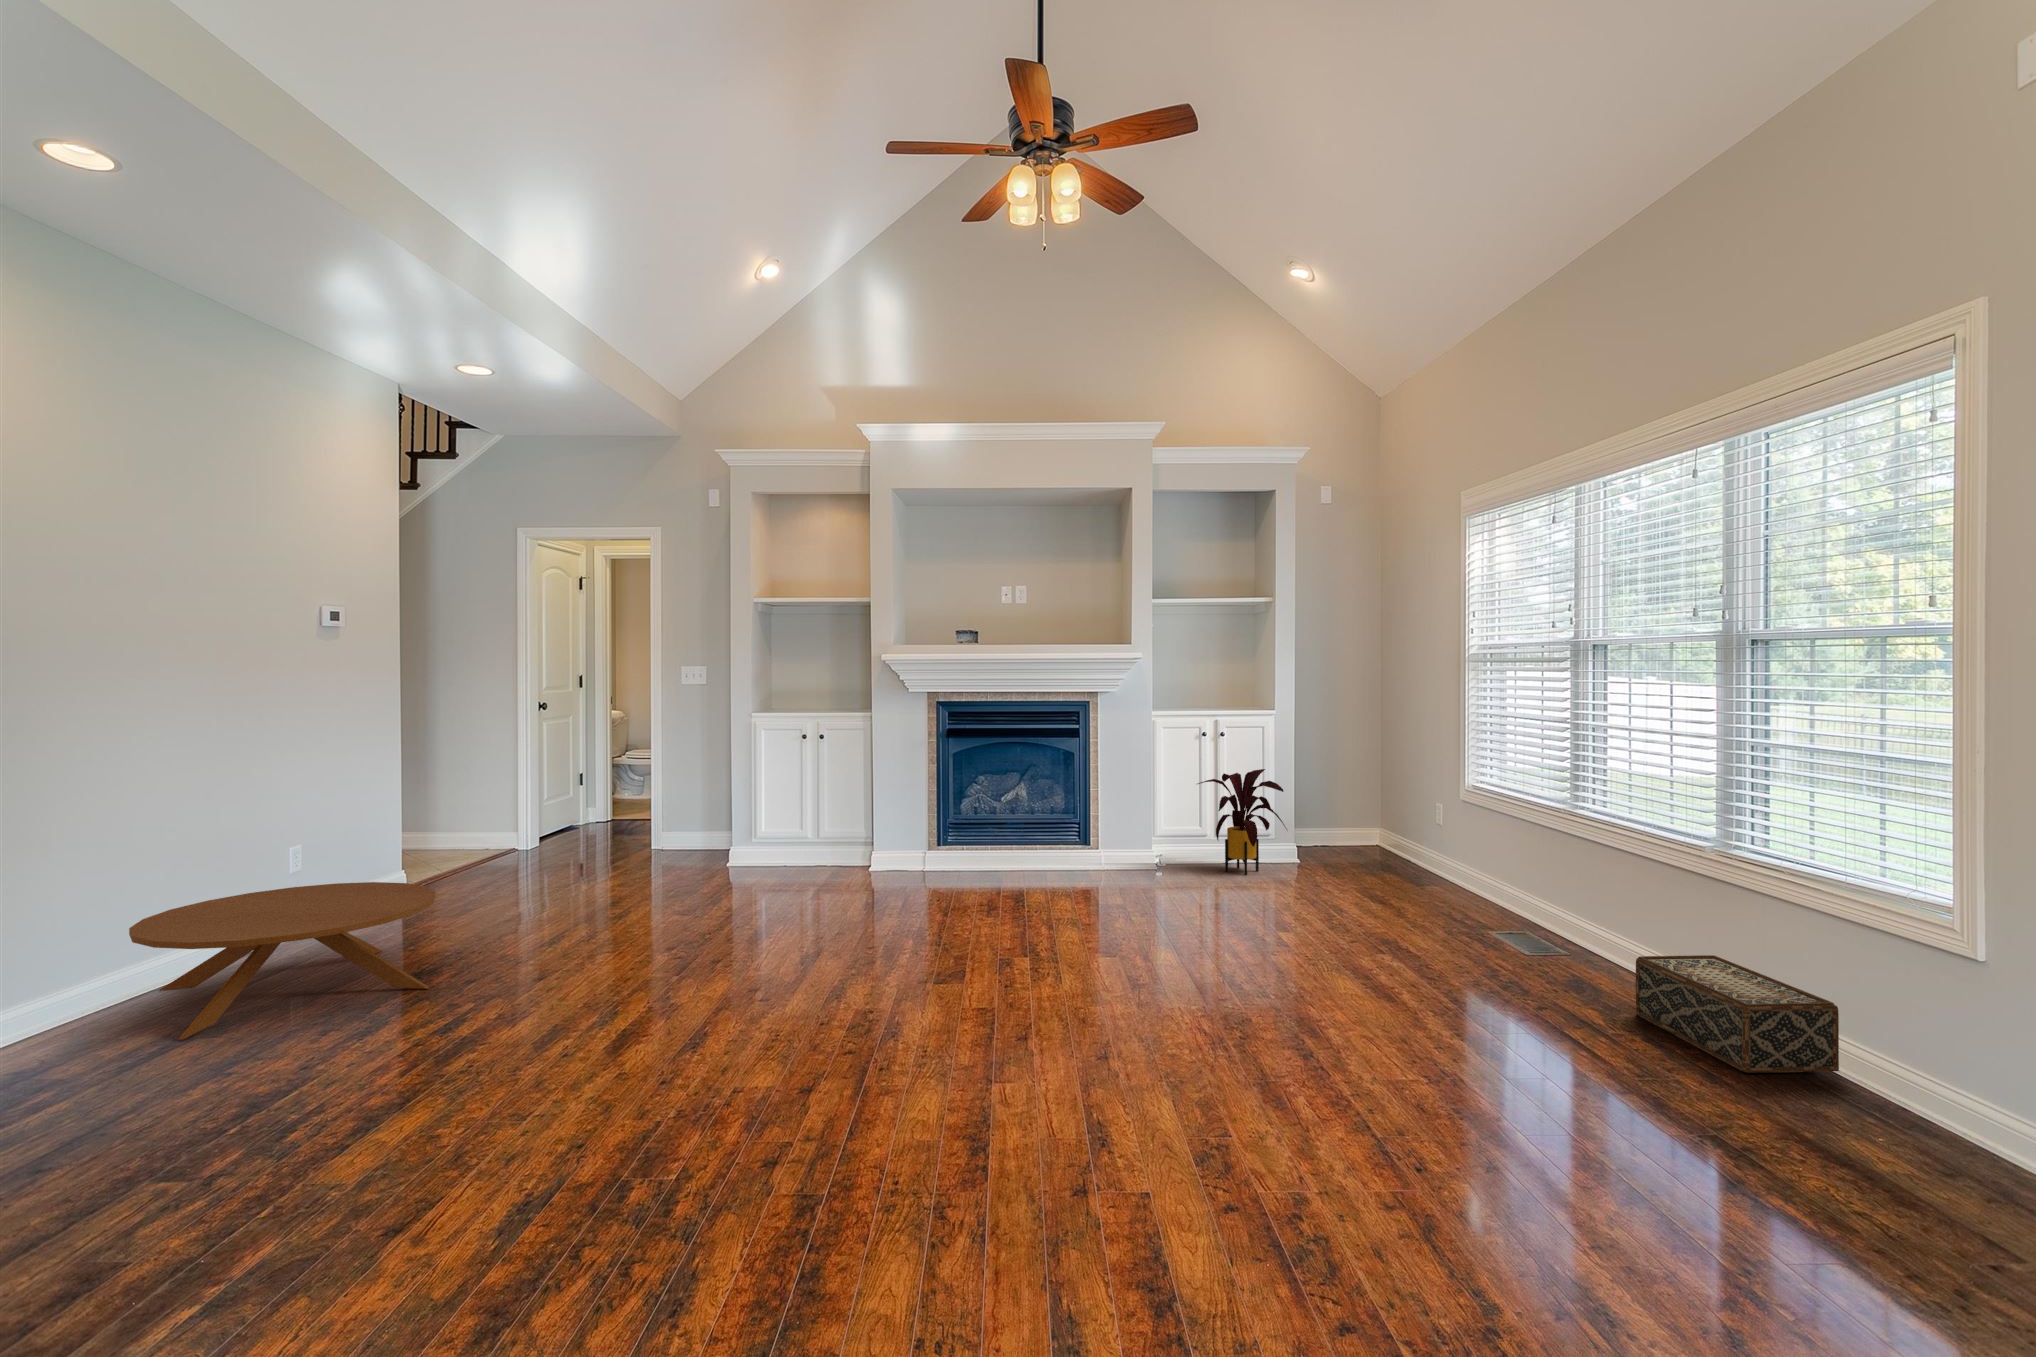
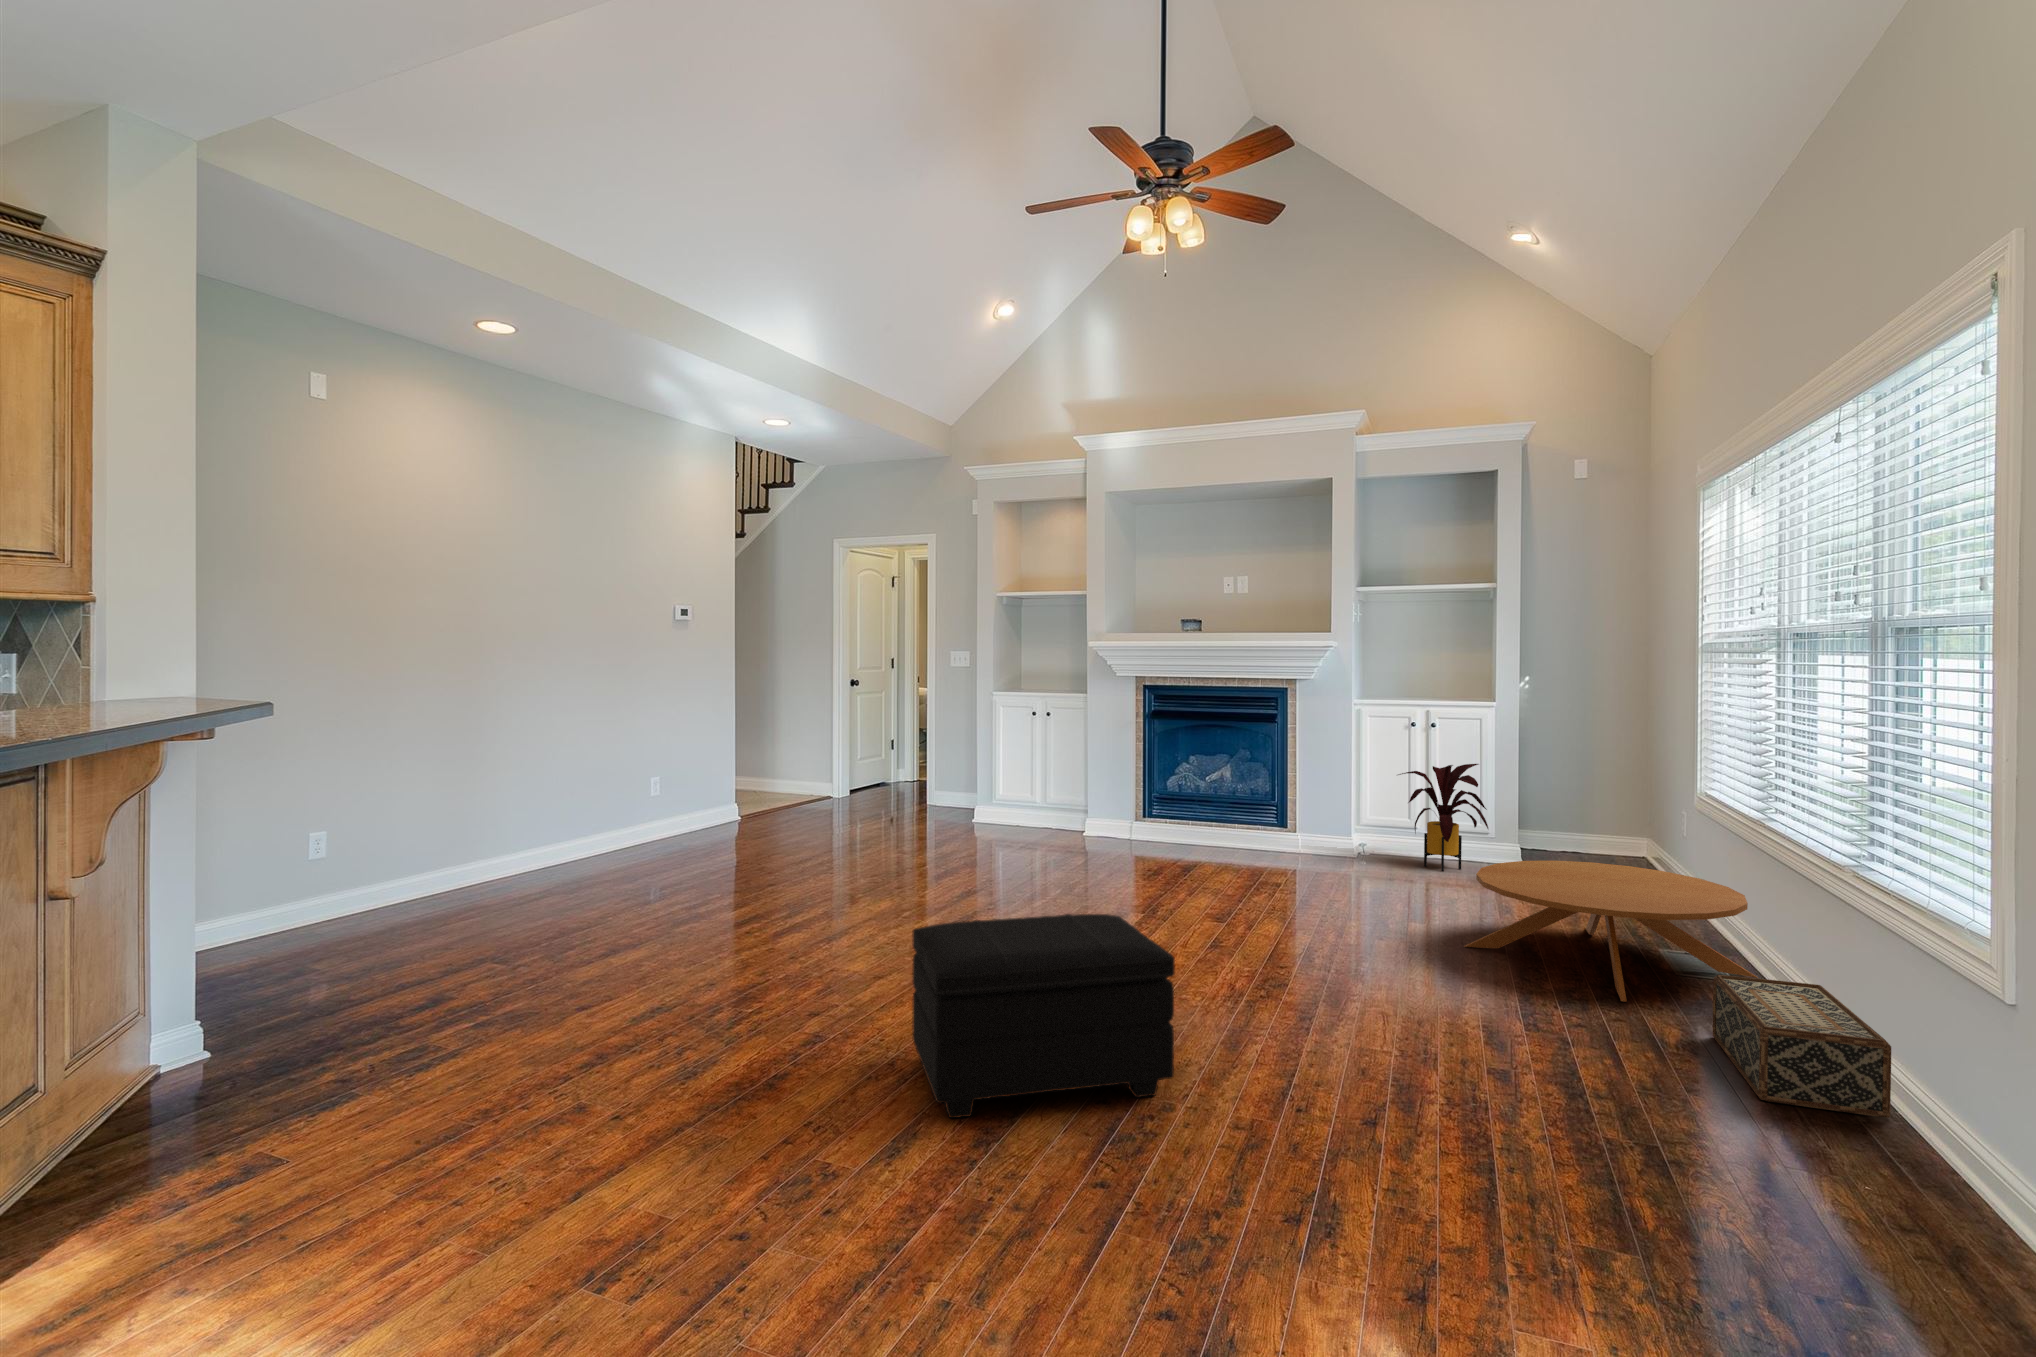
coffee table: present [129,882,436,1040] -> present [1464,861,1758,1002]
footstool: none [970,976,1314,1289] -> present [912,914,1175,1118]

